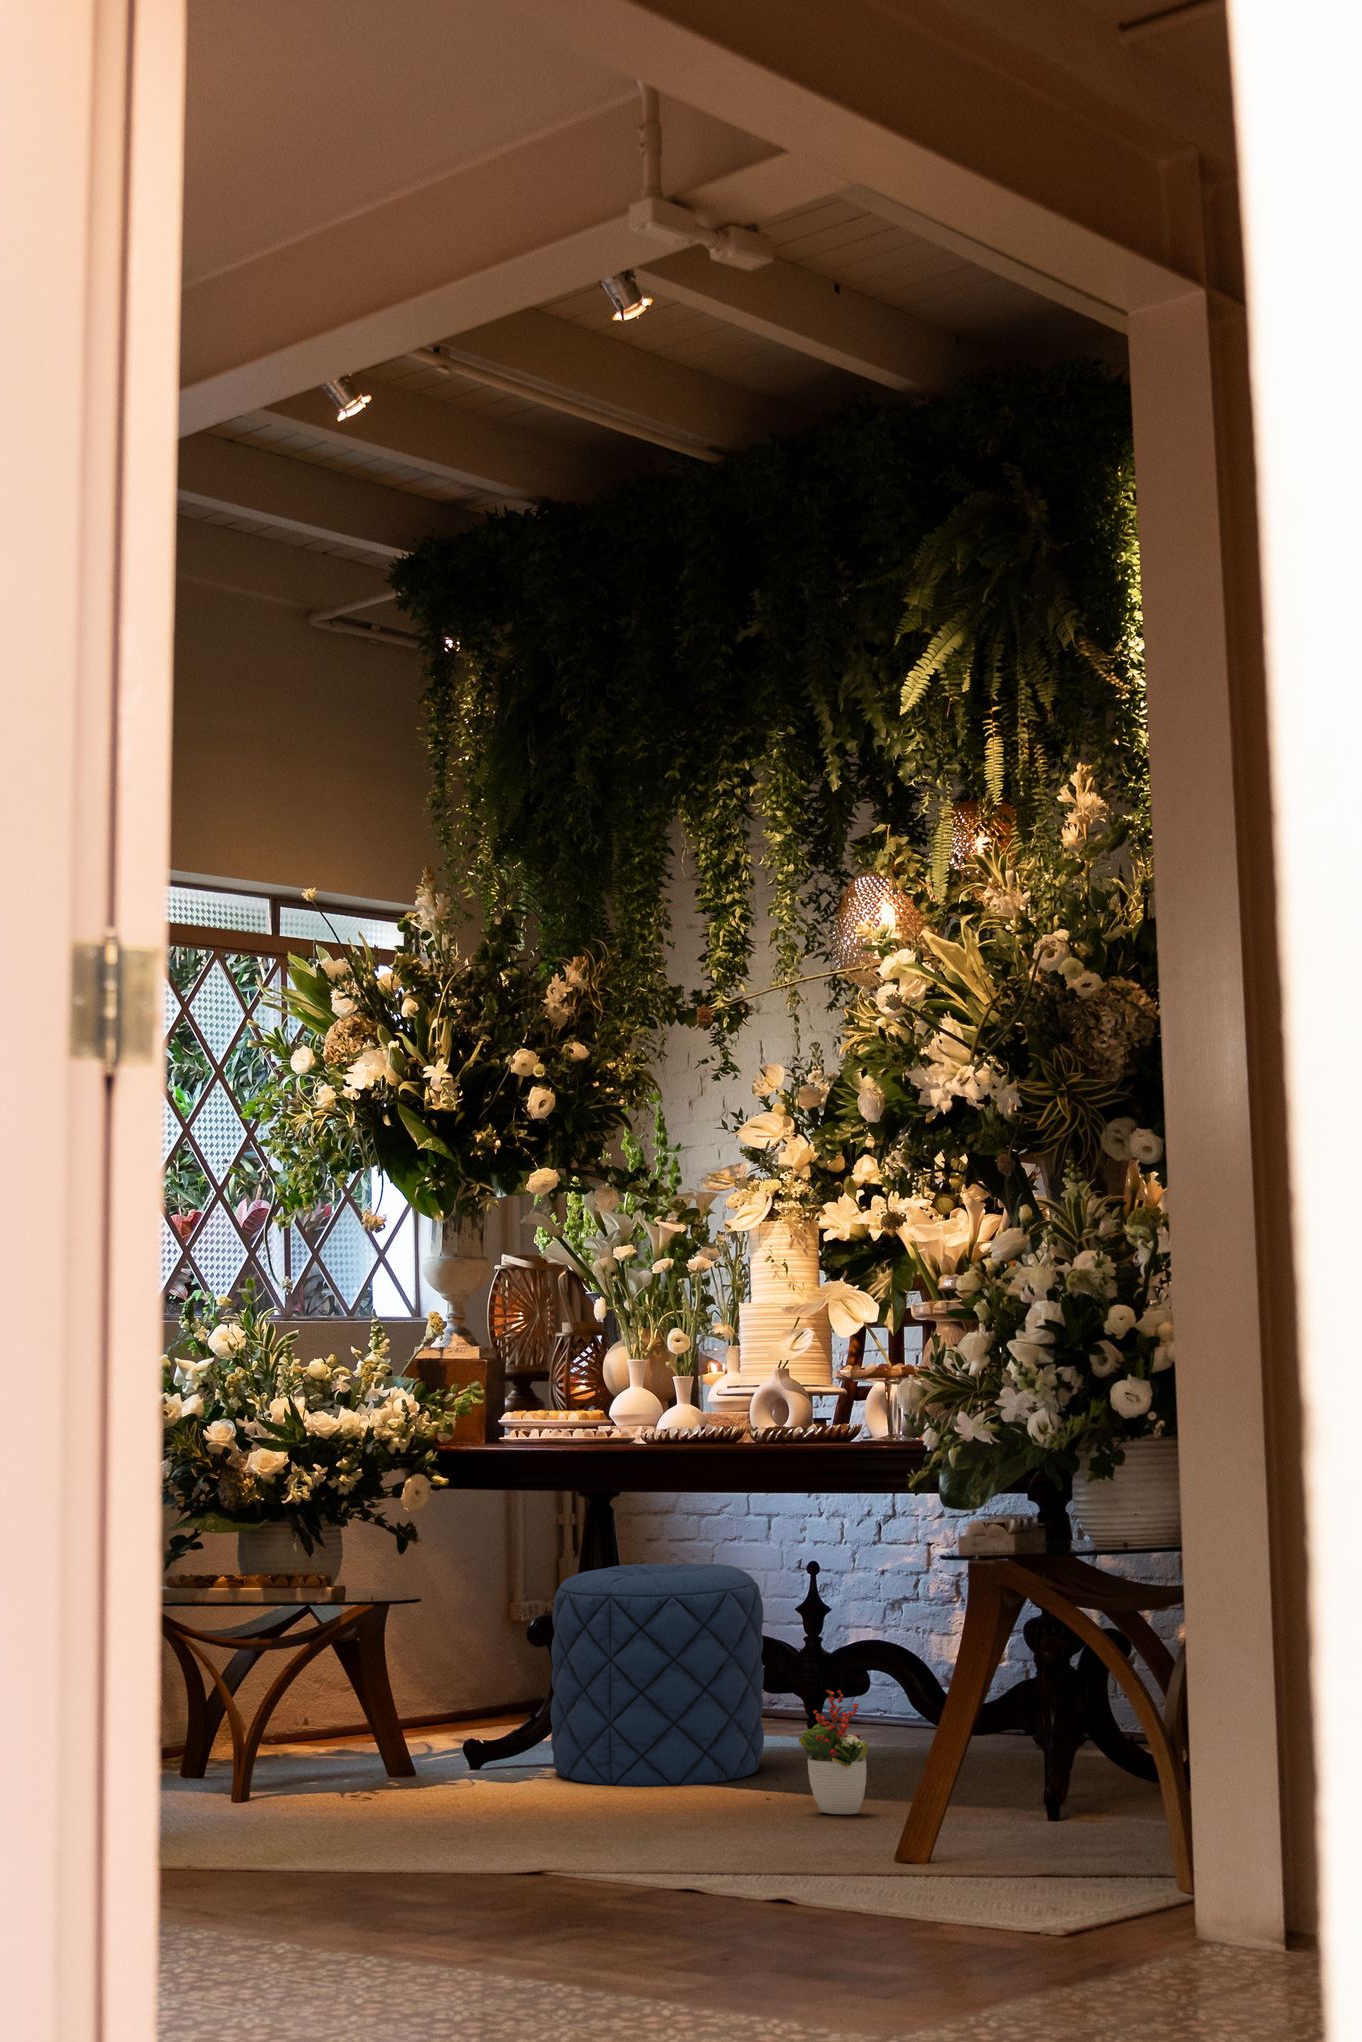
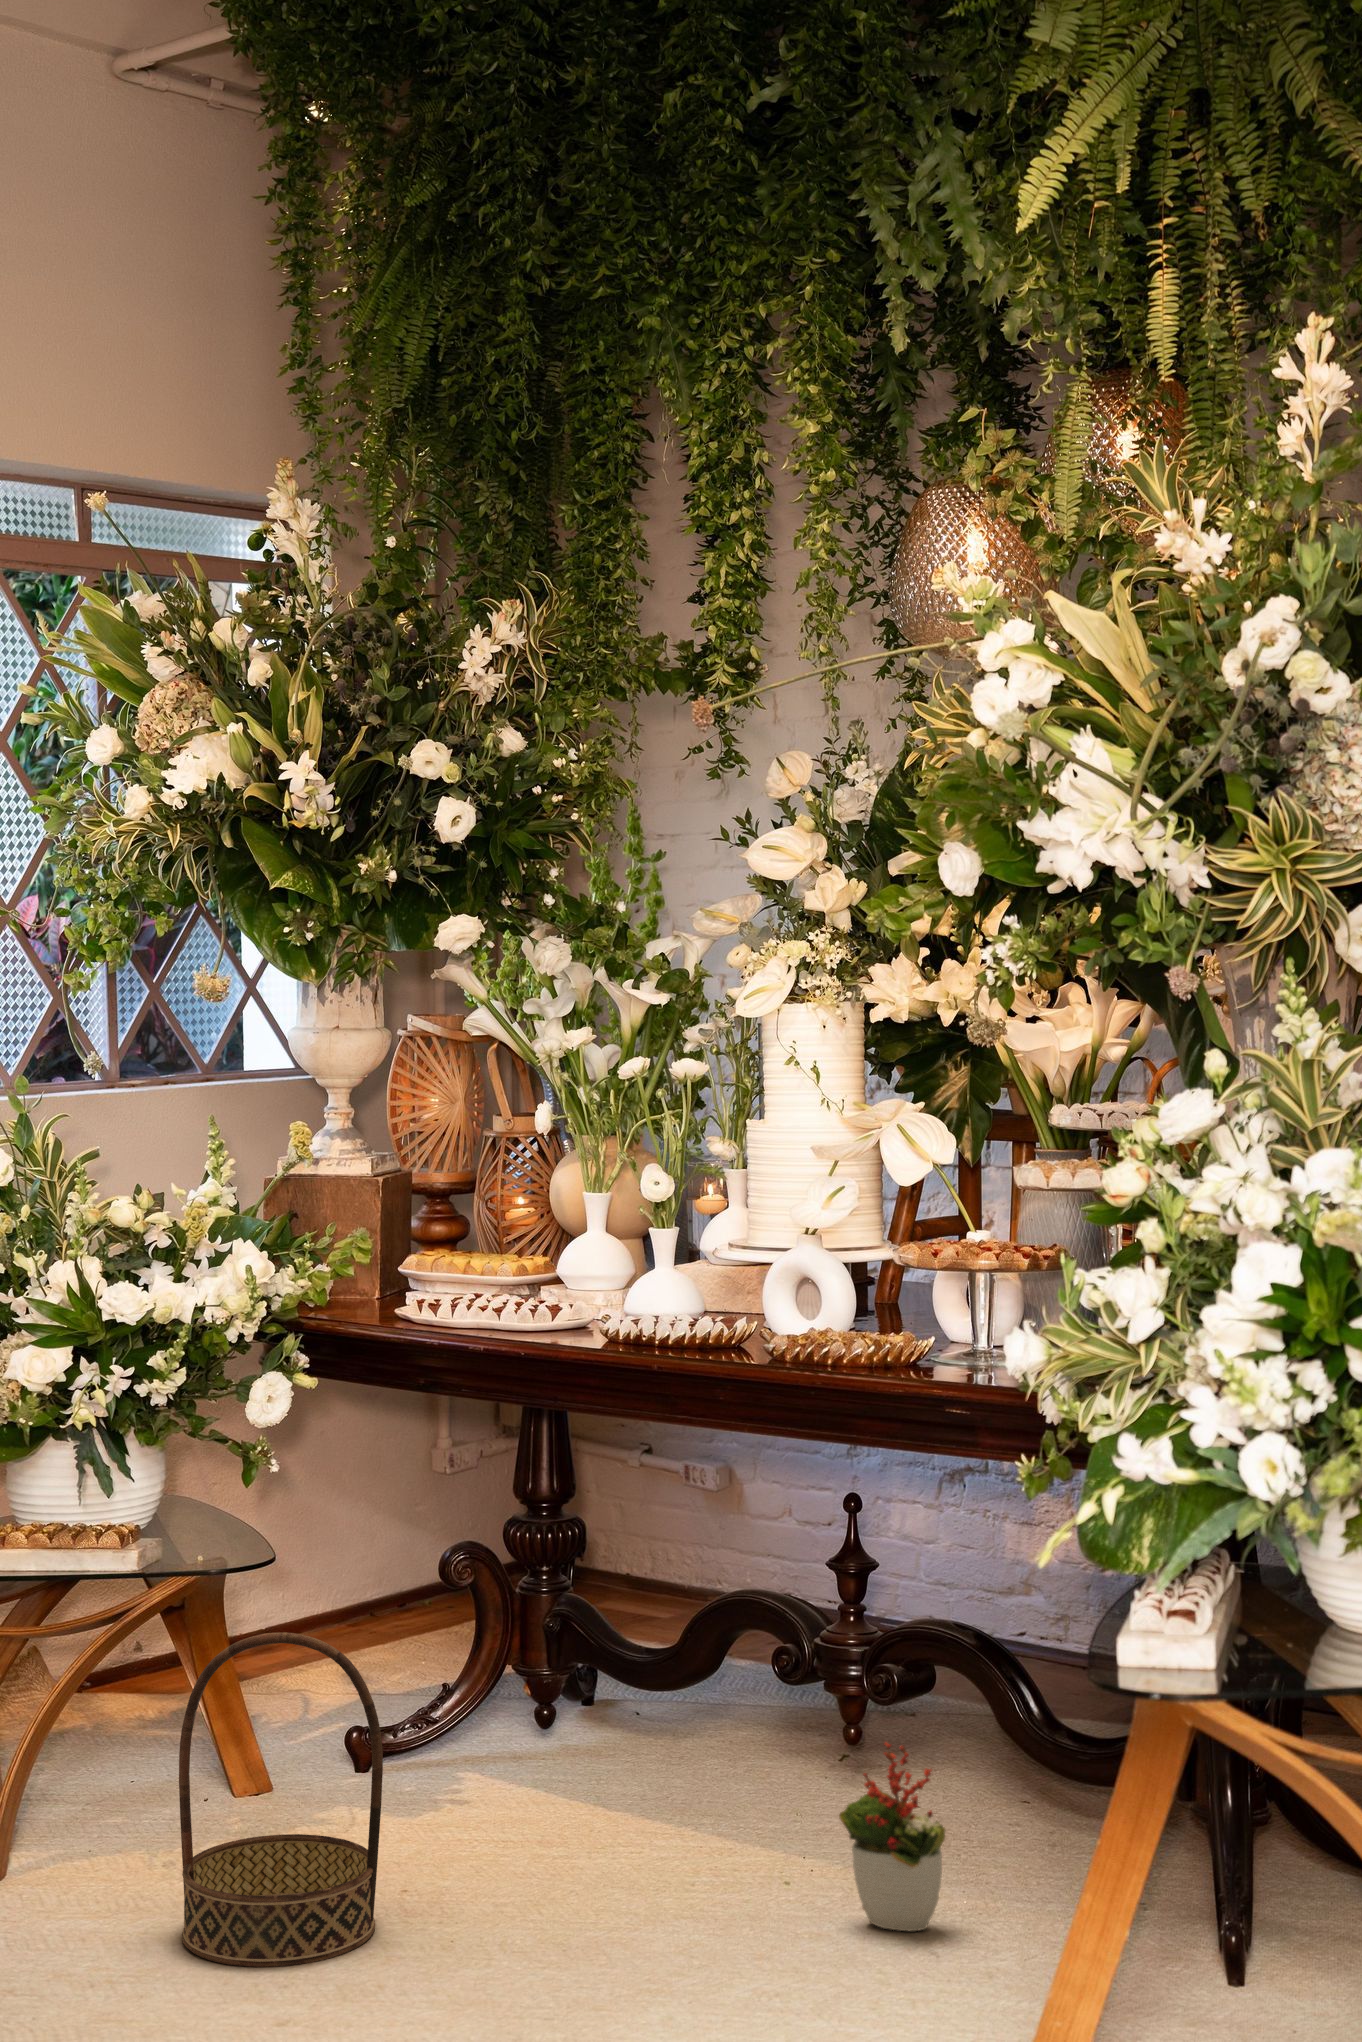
pouf: present [551,1564,764,1786] -> none [469,1480,777,1827]
basket: none [368,1618,500,1830] -> present [179,1632,383,1967]

